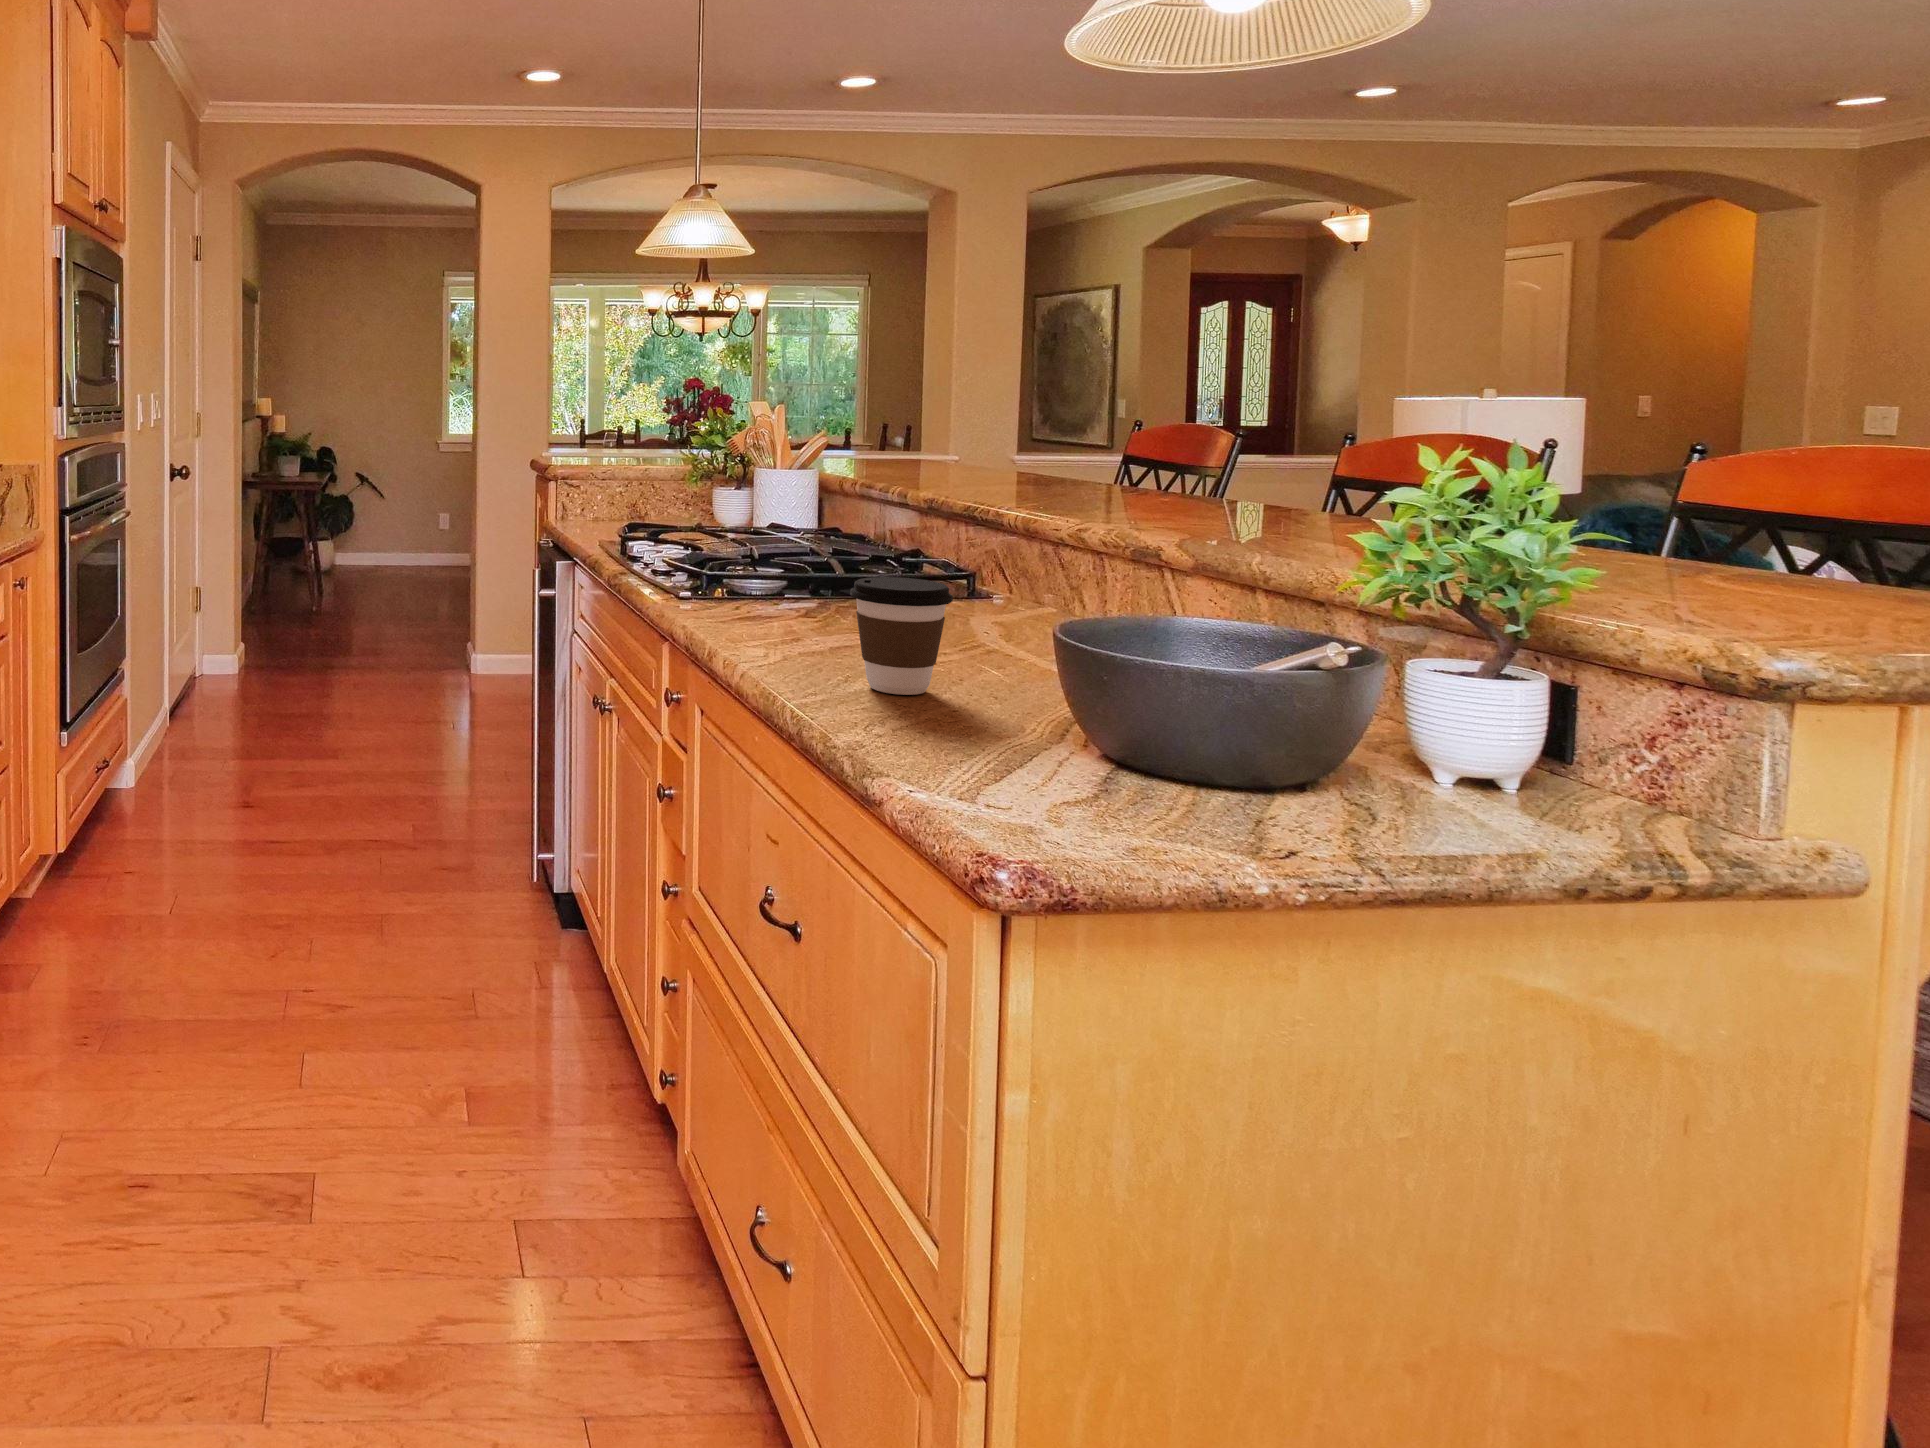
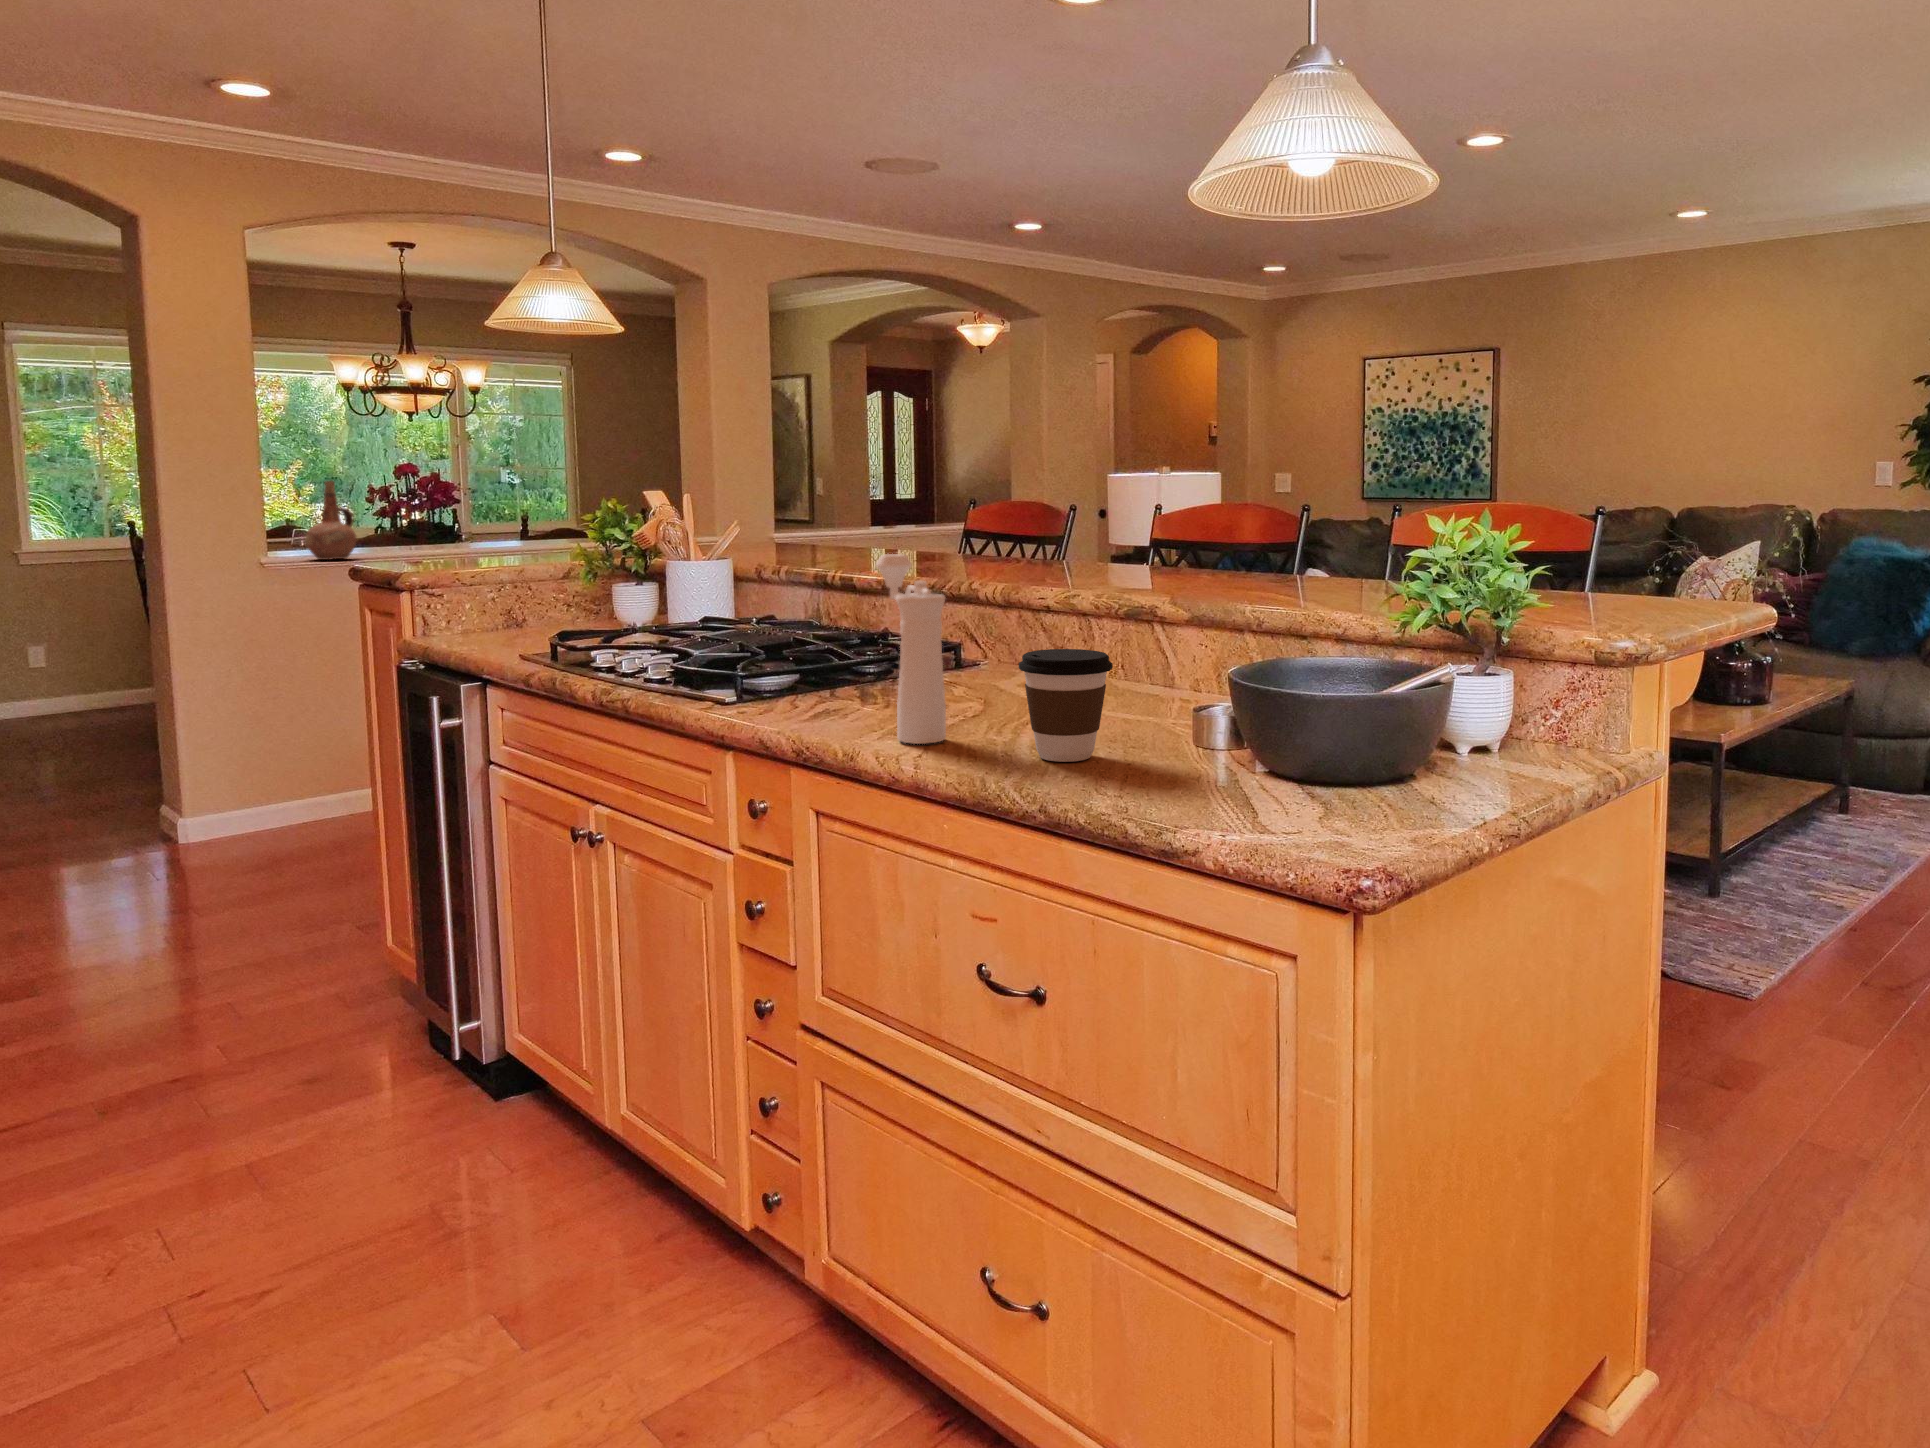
ceramic pitcher: none [595,399,629,461] -> present [305,481,357,560]
pepper mill: none [767,474,819,656] -> present [876,554,946,744]

